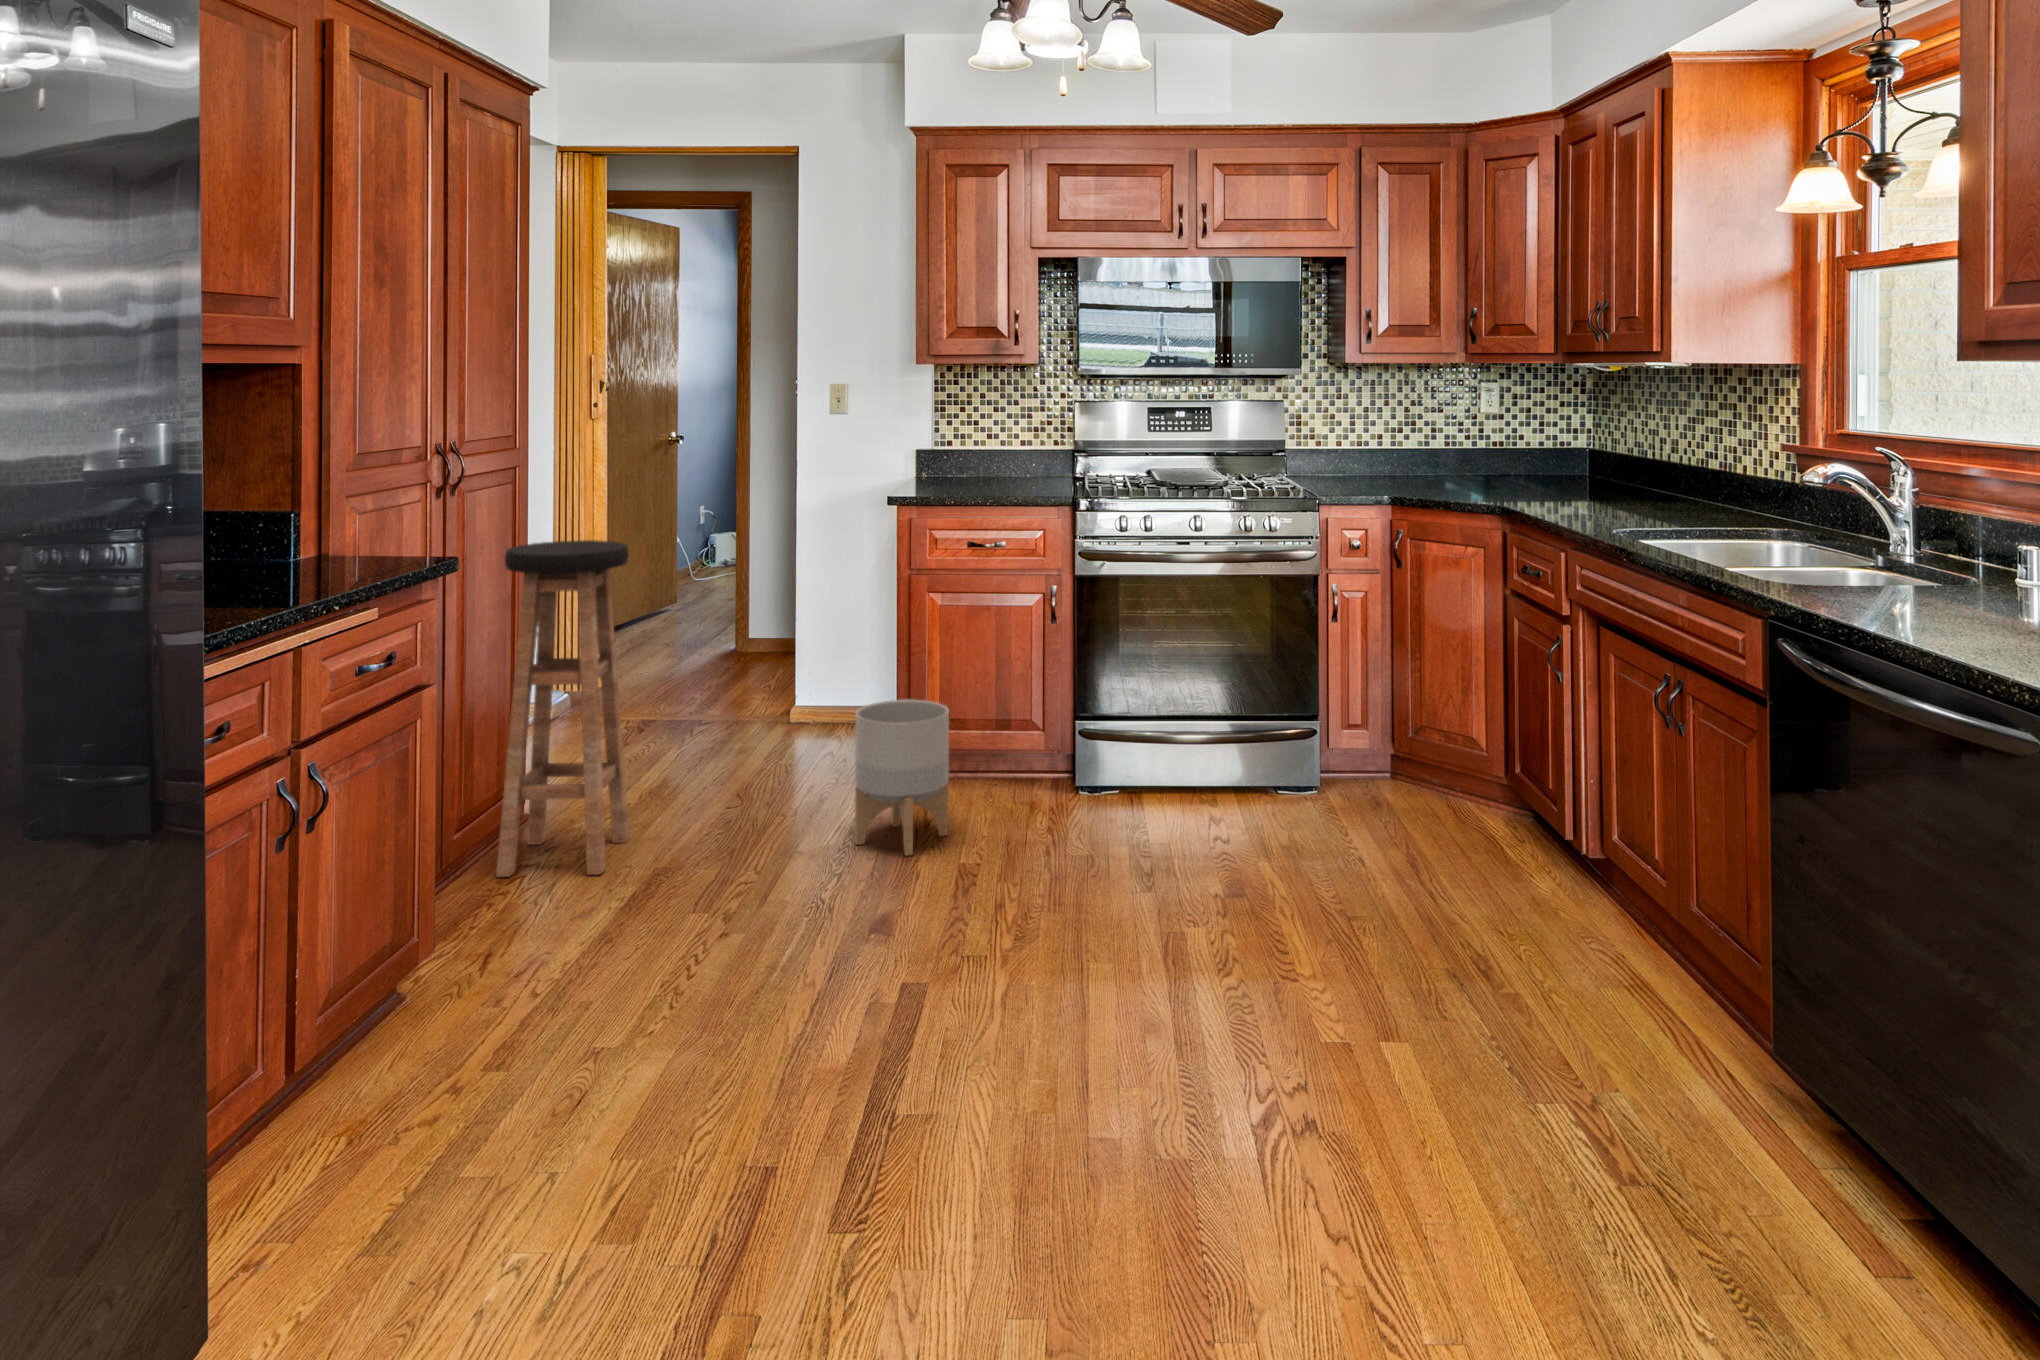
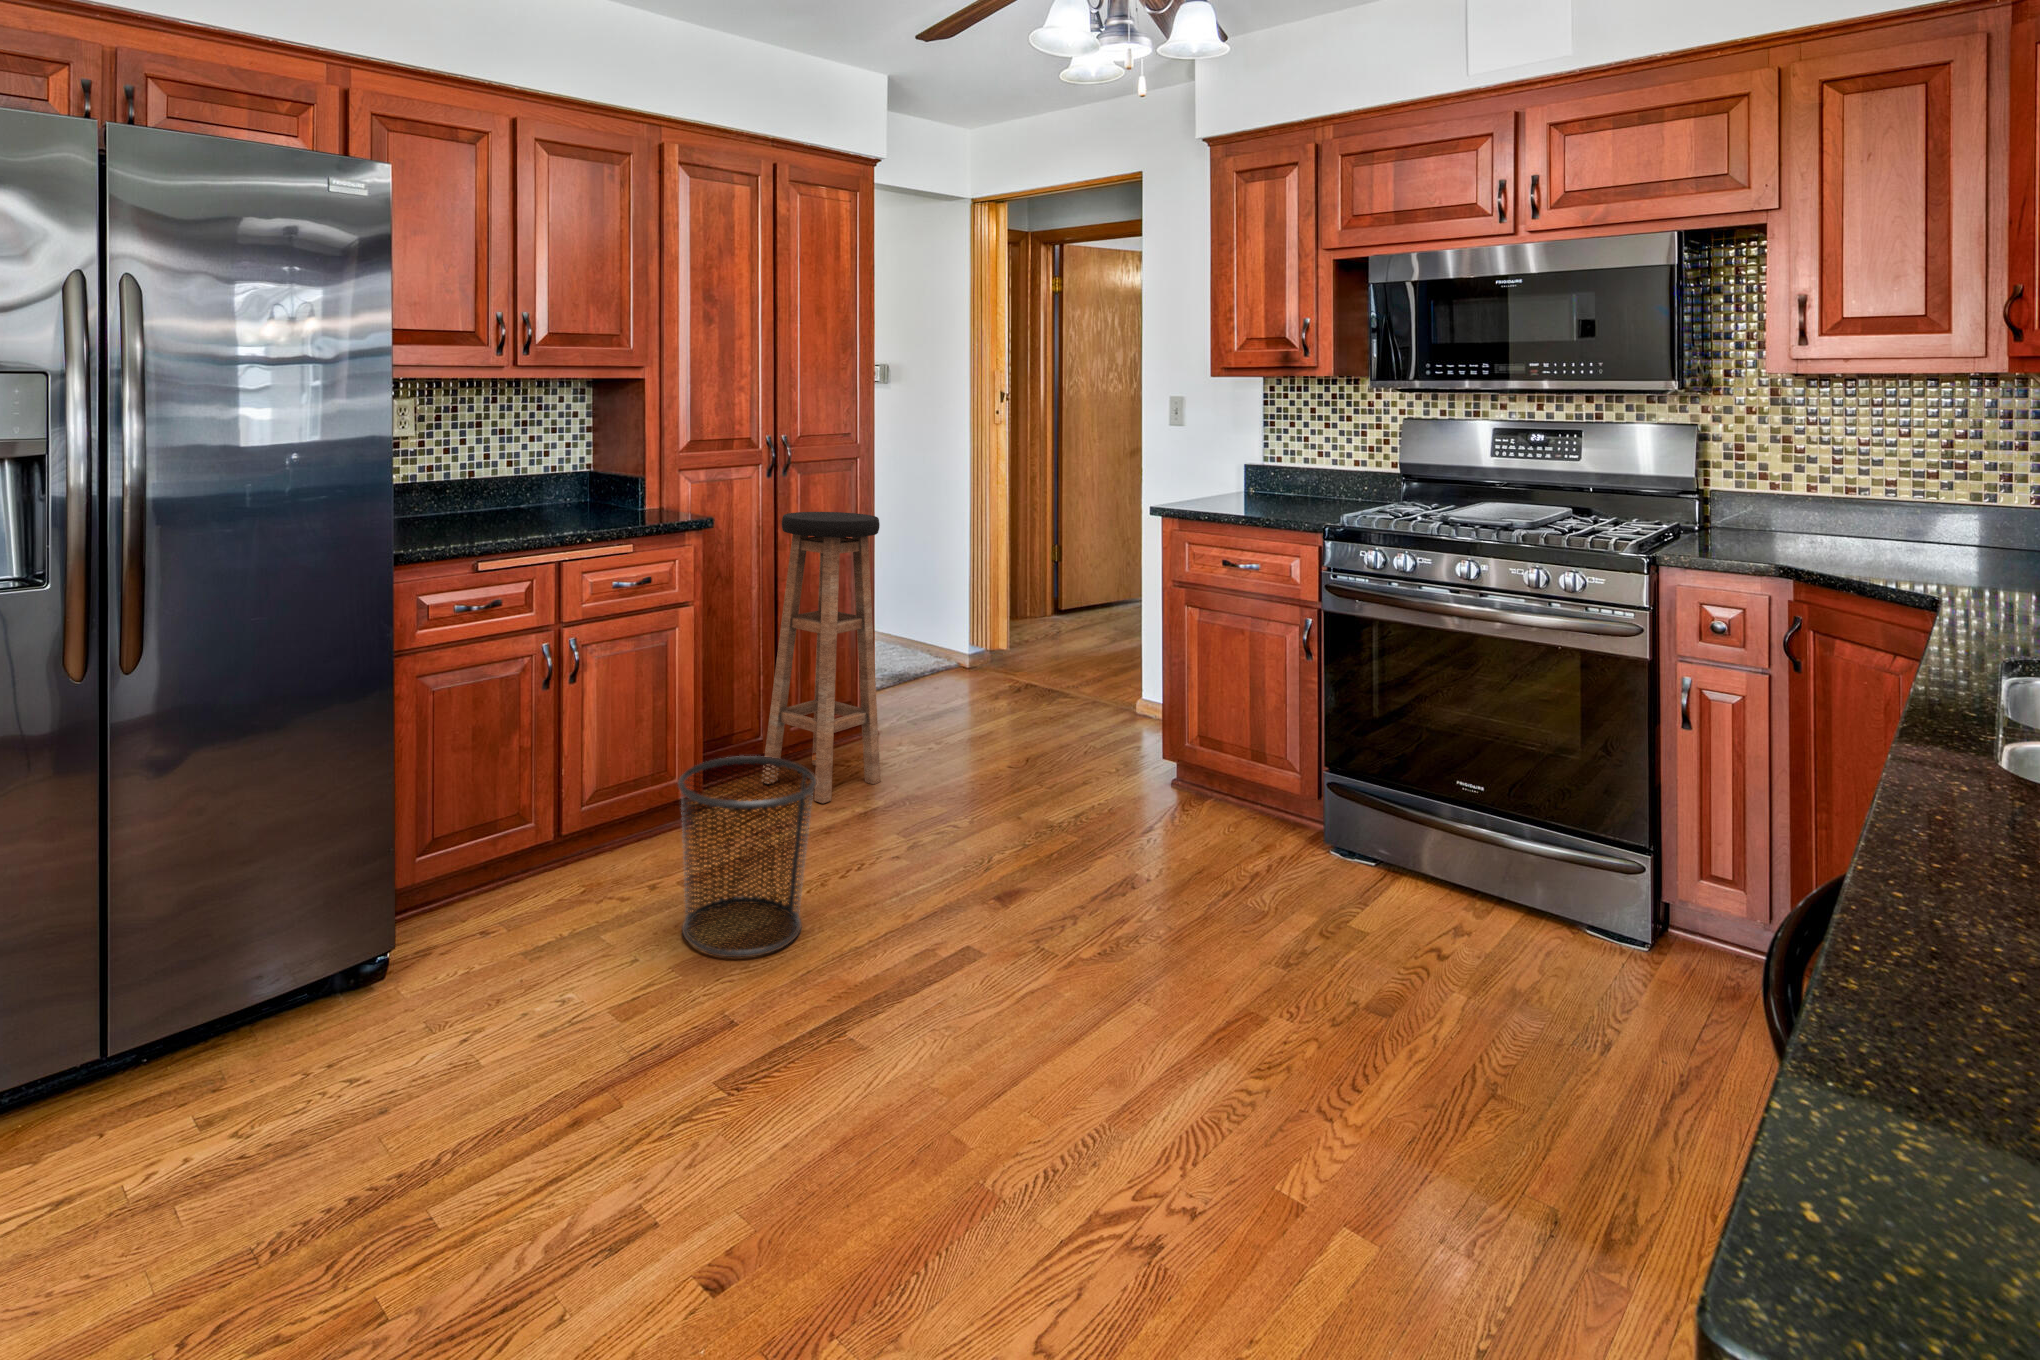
planter: present [855,700,949,855] -> none [1036,708,1136,875]
waste bin: none [612,812,769,1028] -> present [678,756,817,957]

